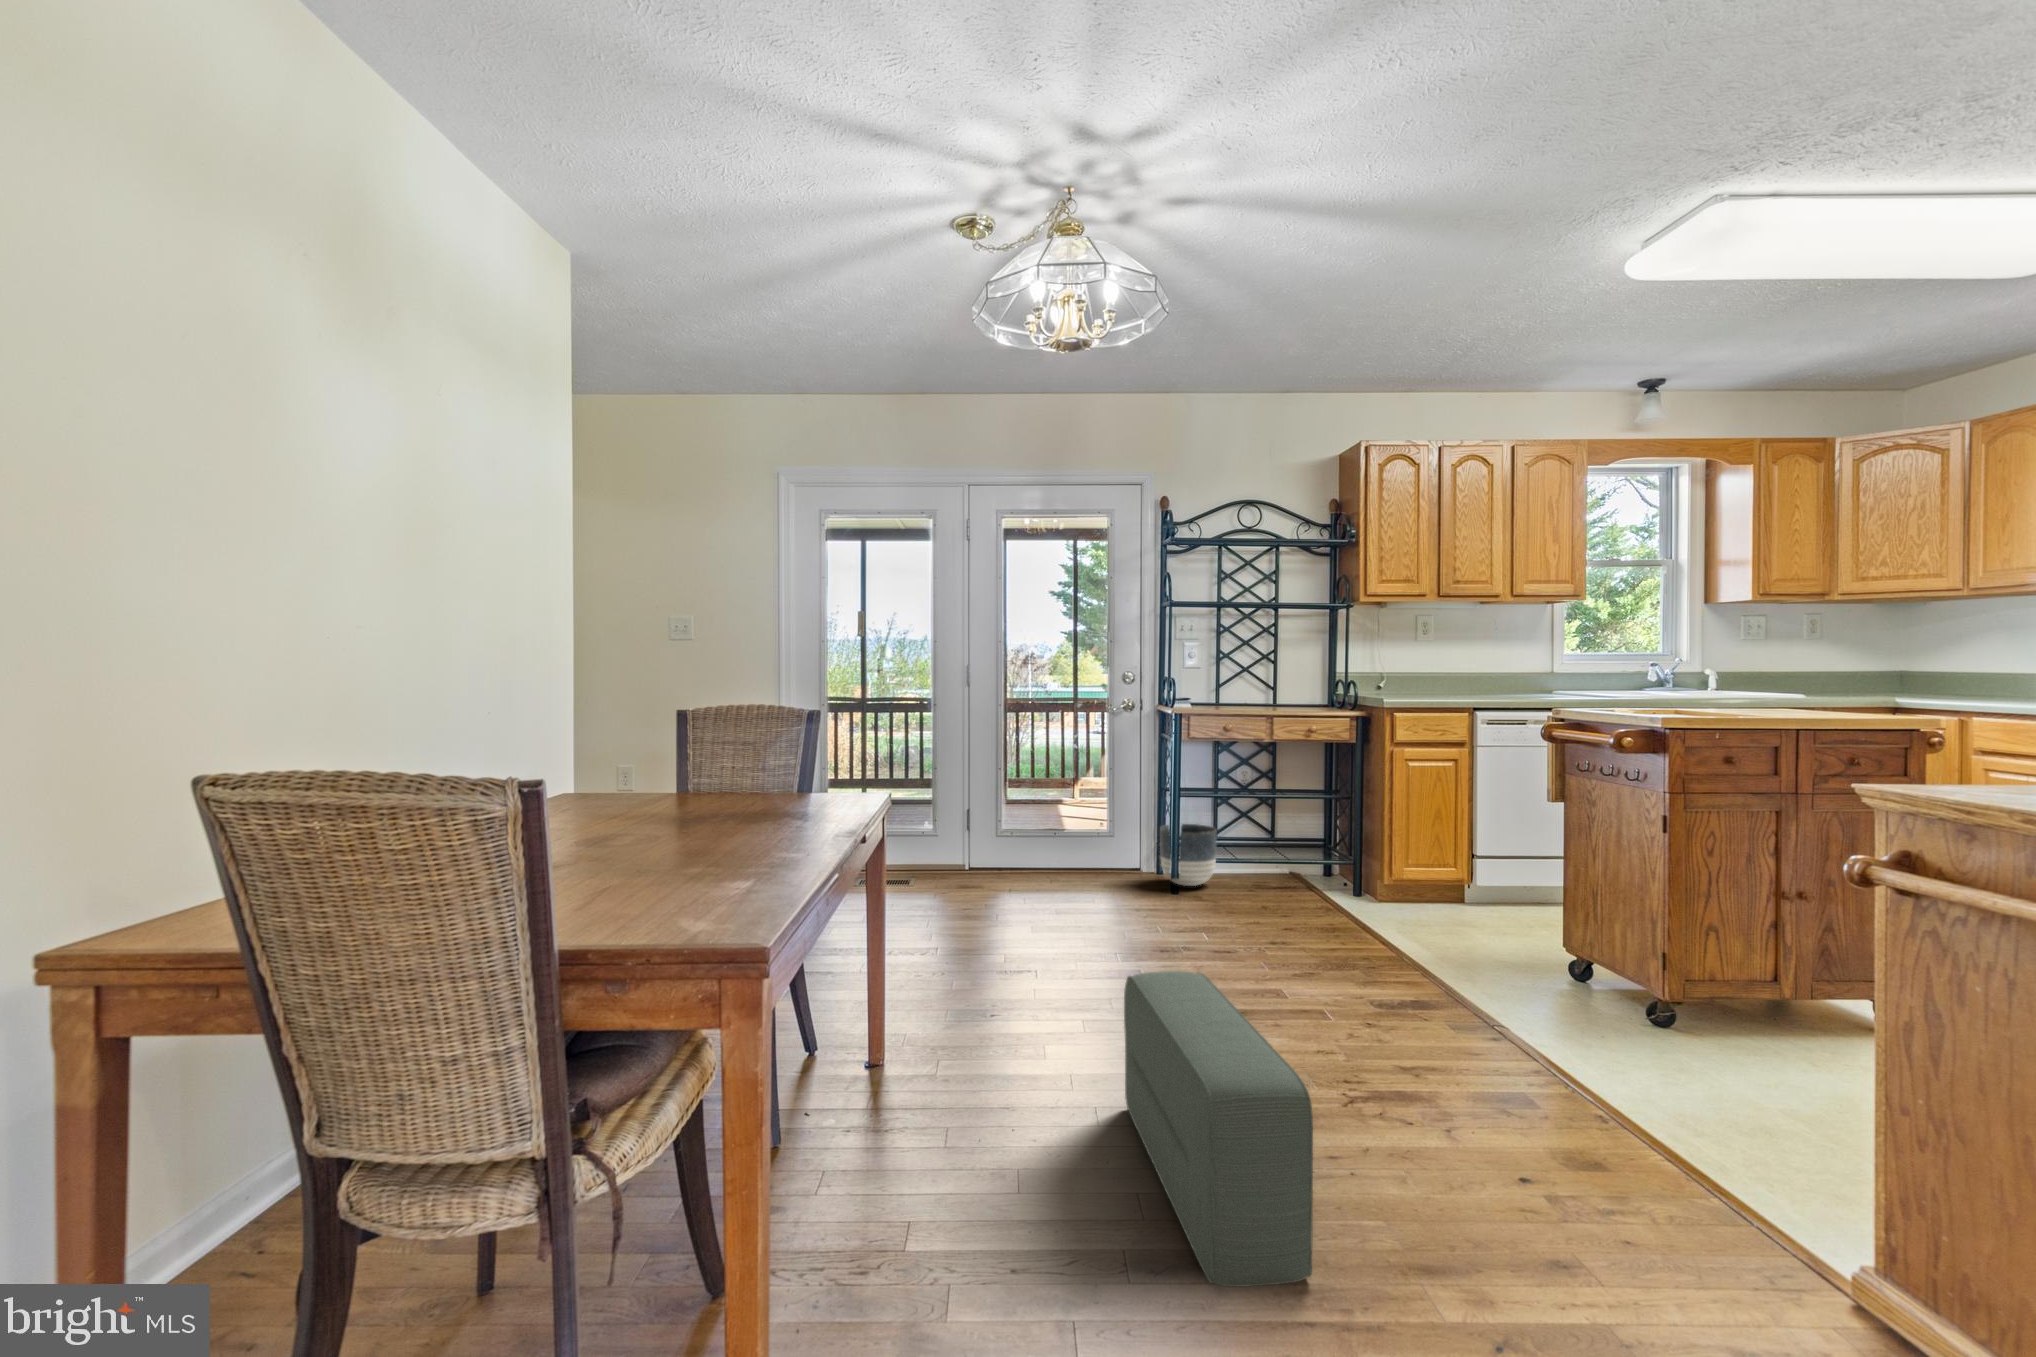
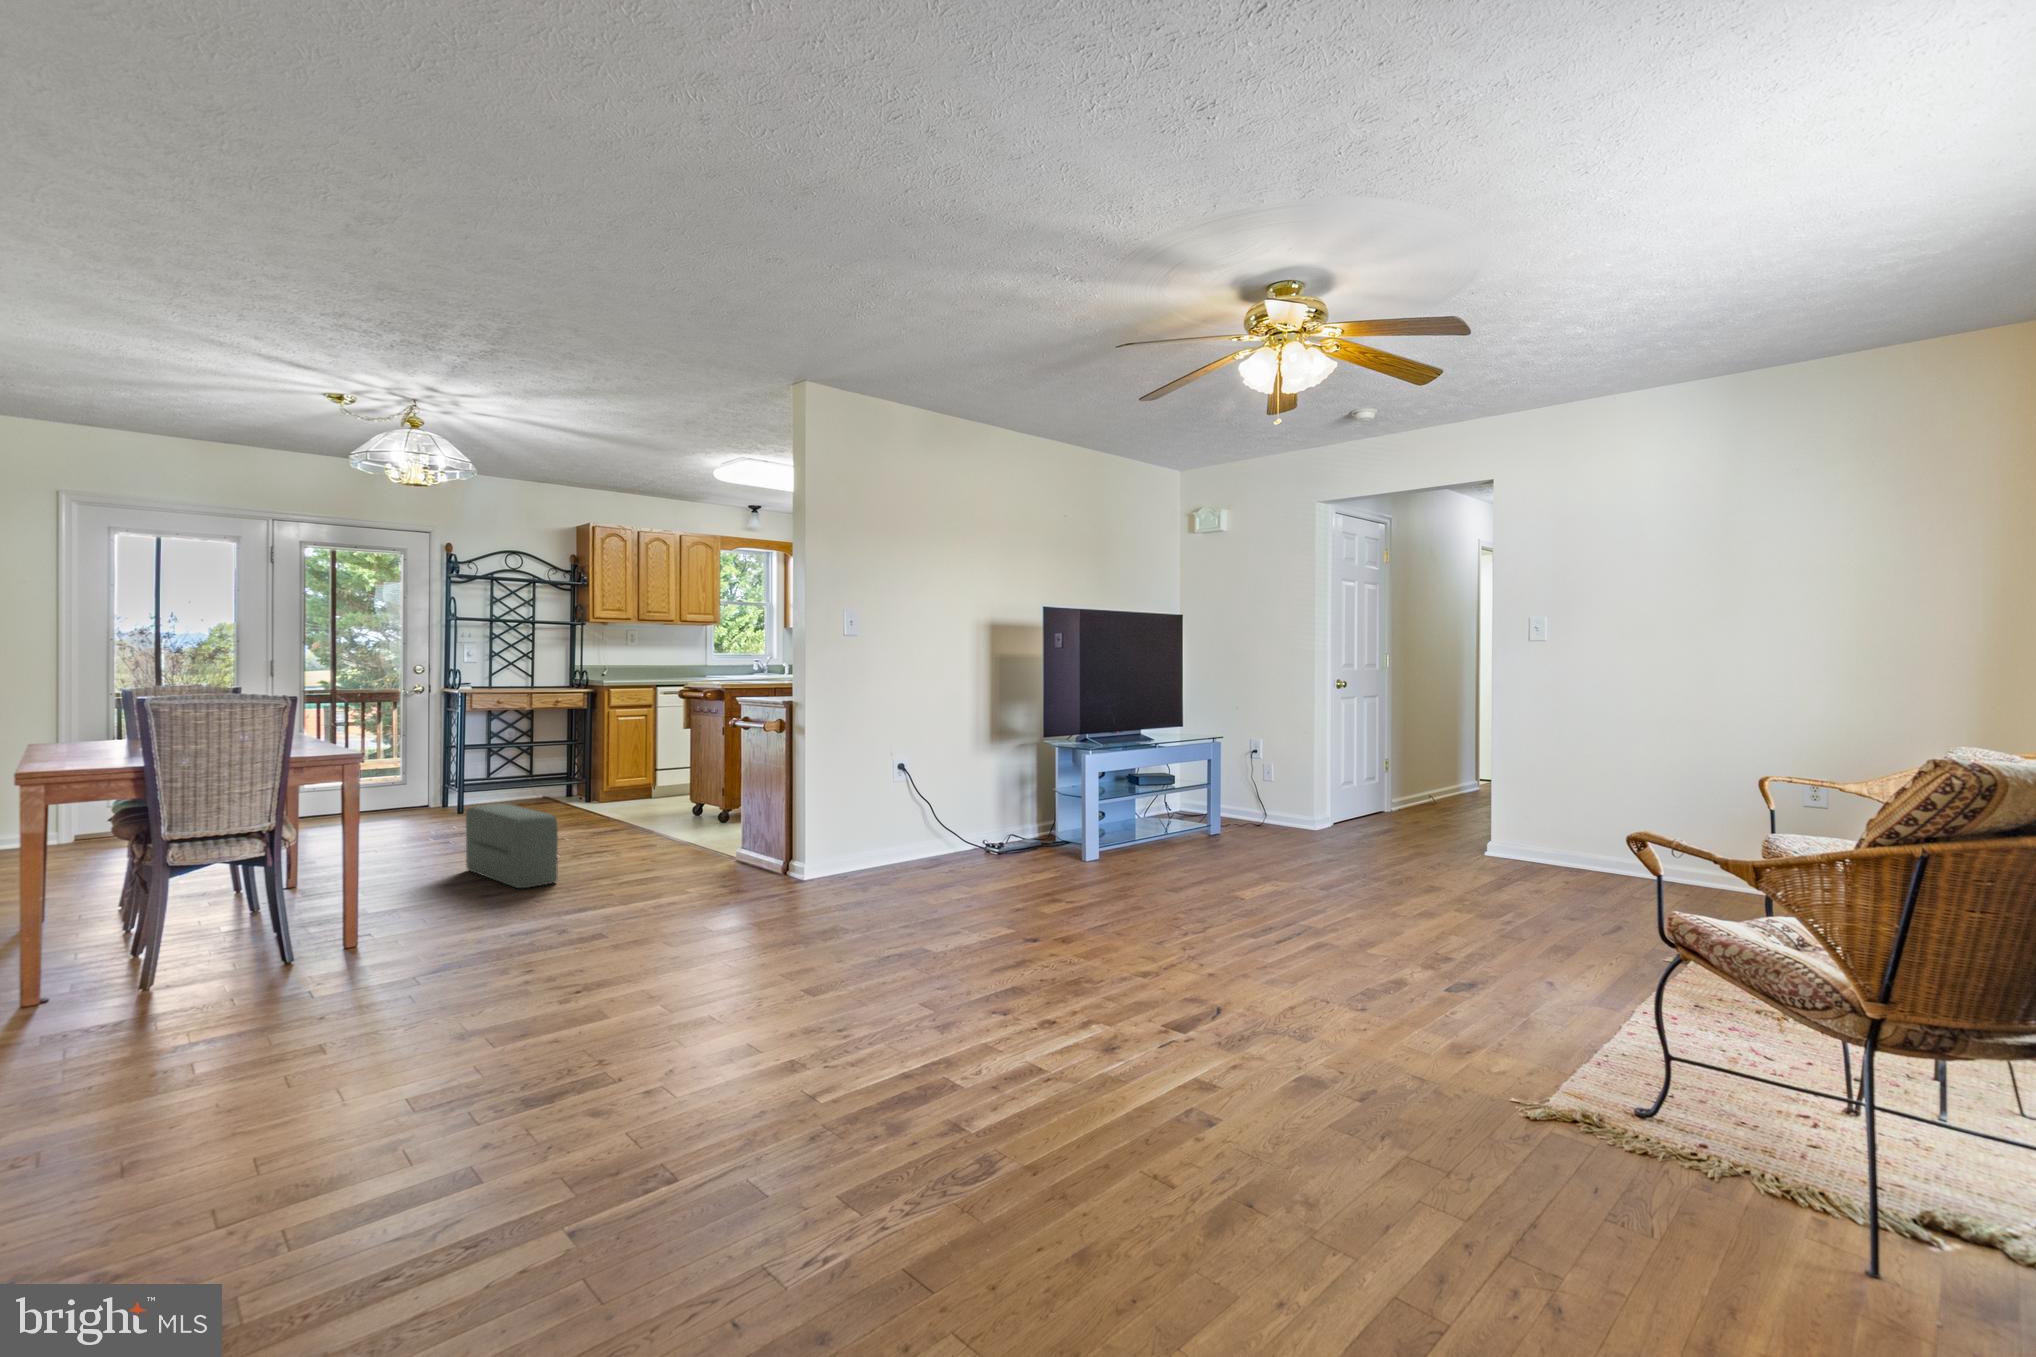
planter: present [1160,824,1216,886] -> none [448,769,492,809]

